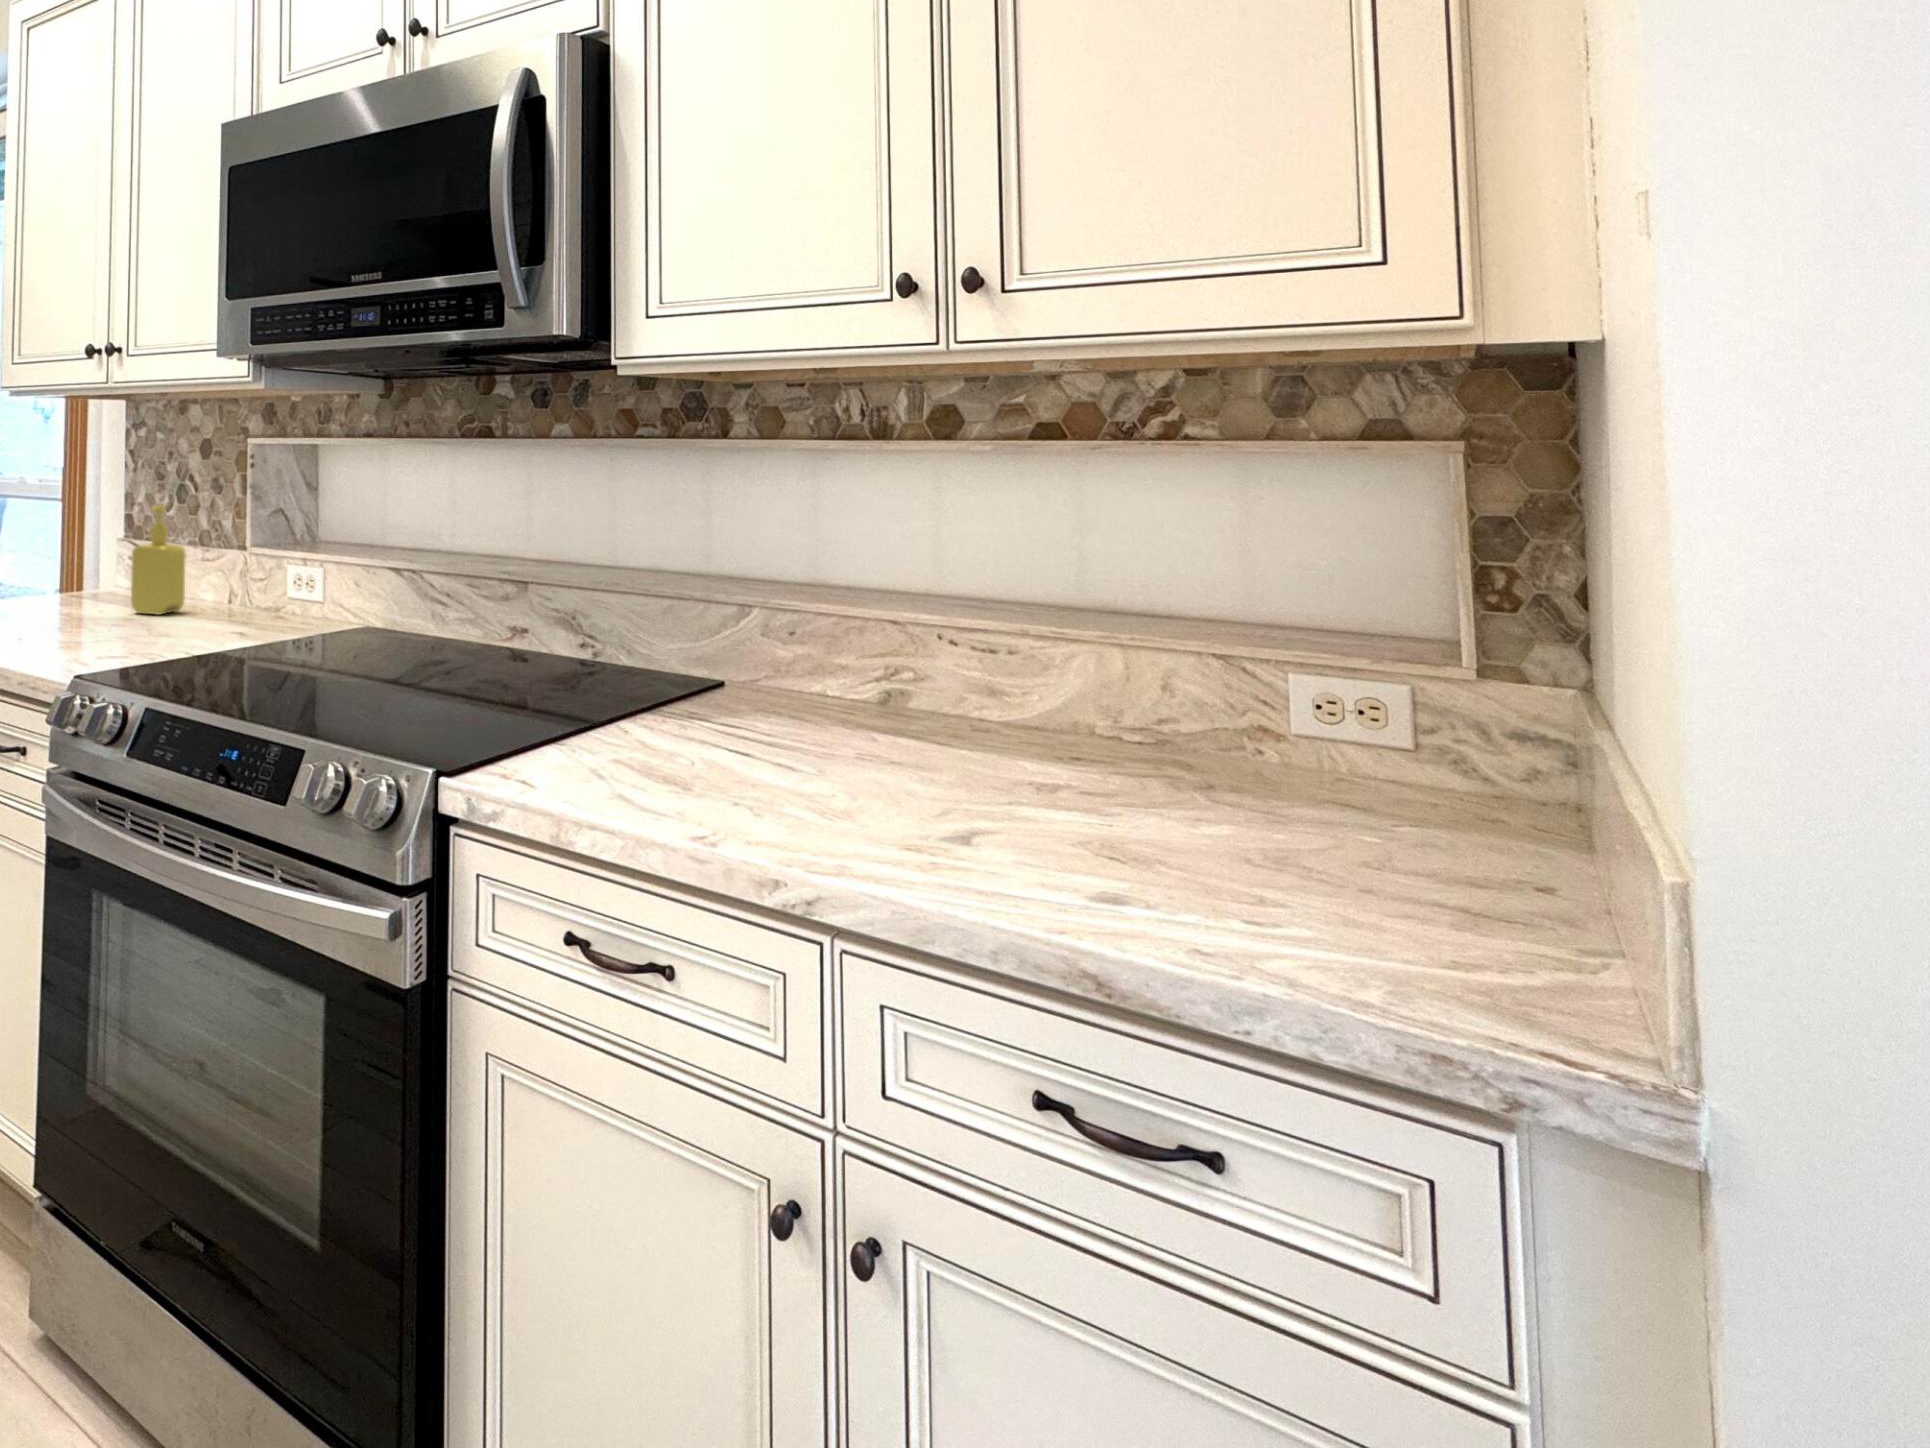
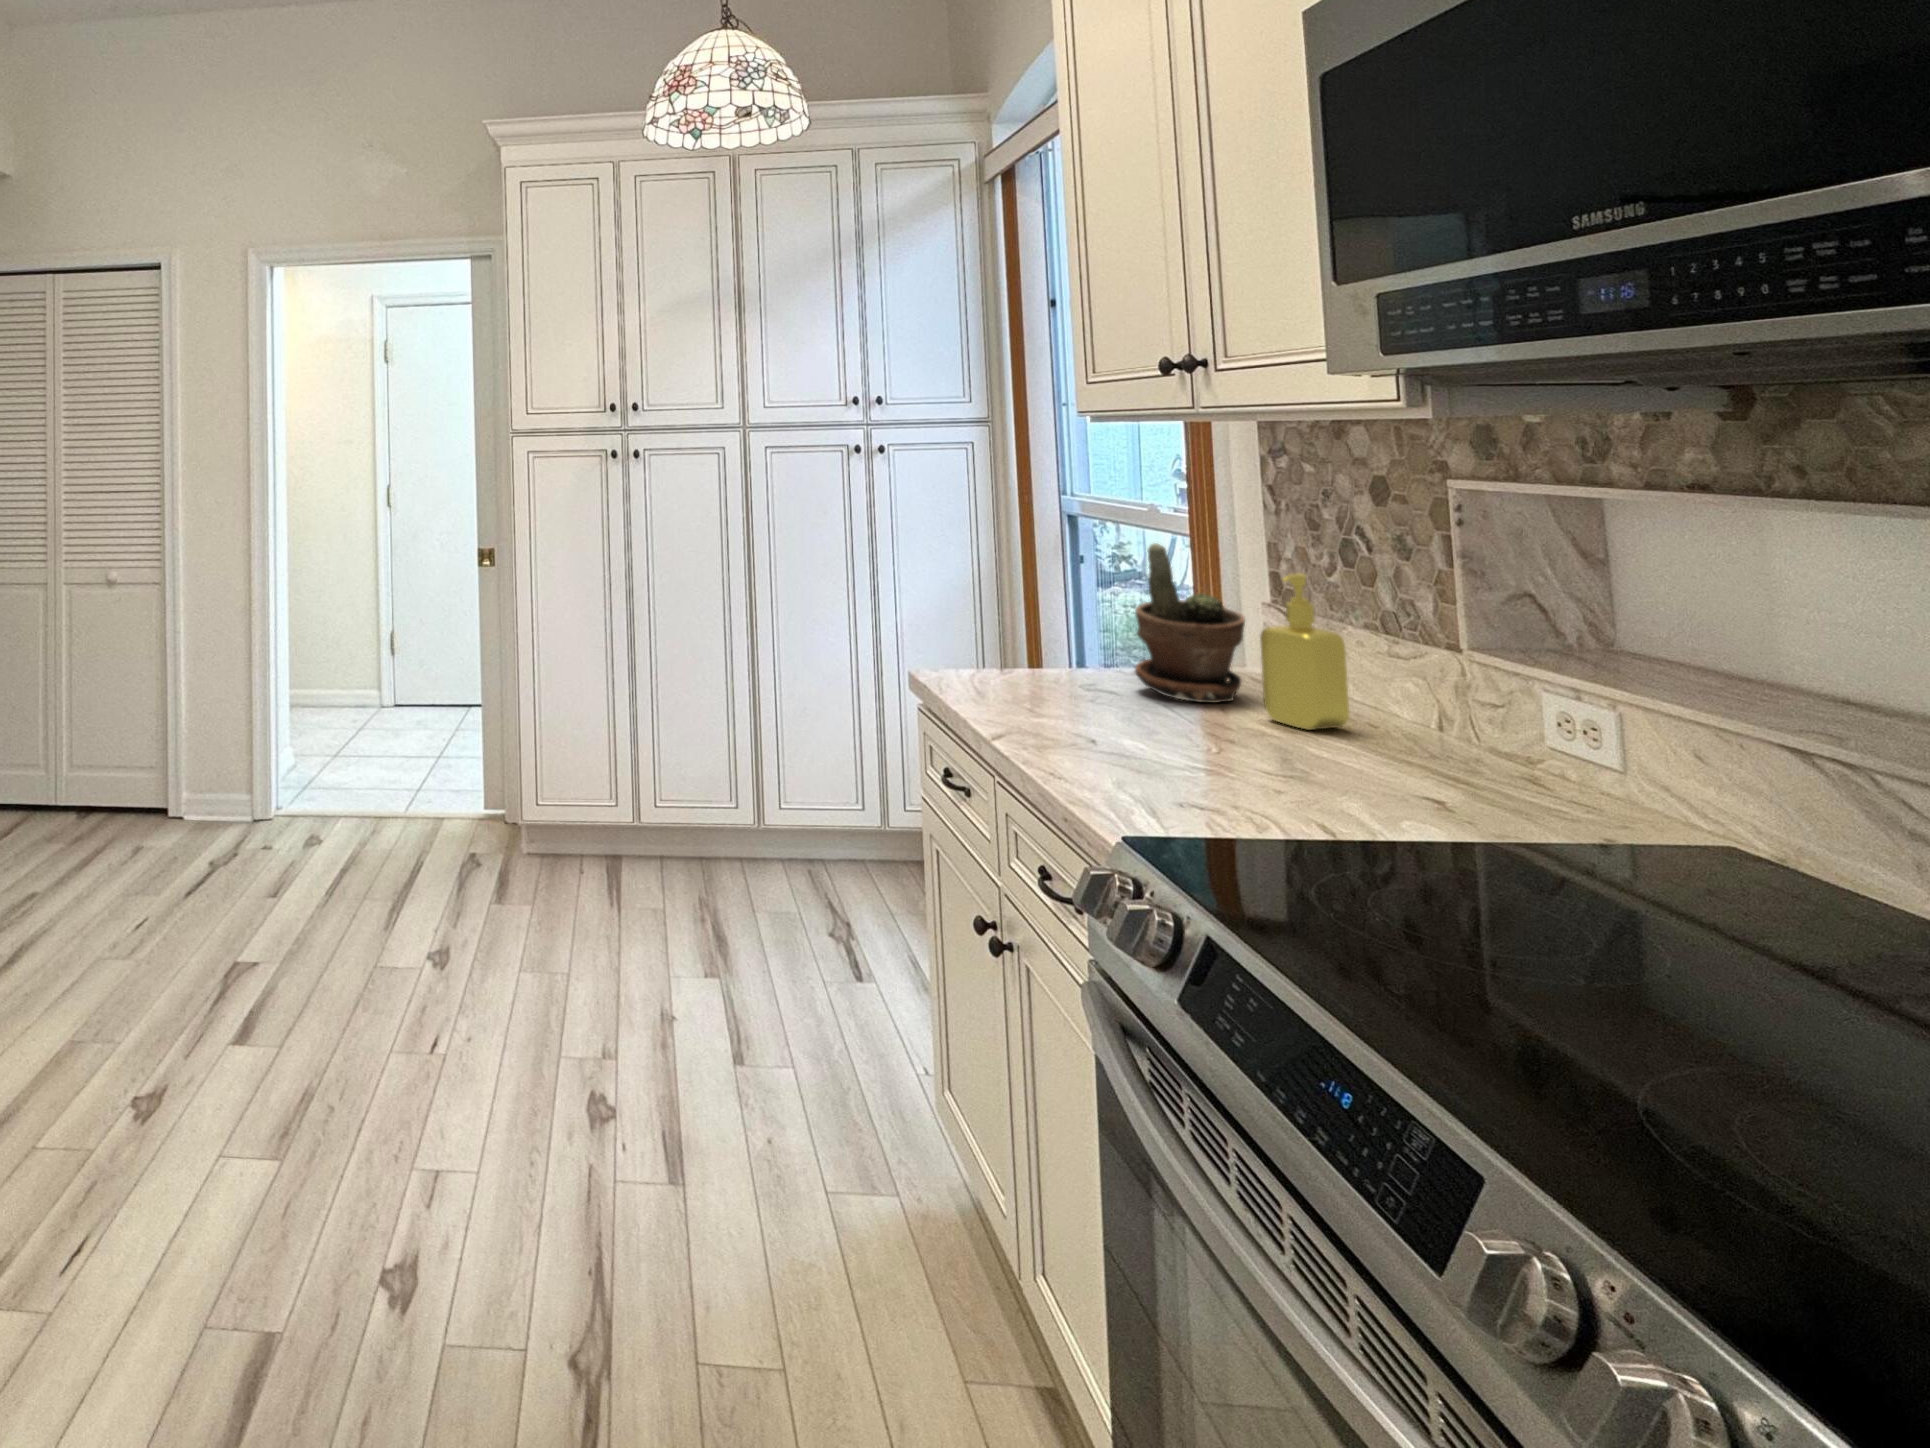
potted plant: none [34,490,118,610] -> present [1135,543,1245,703]

